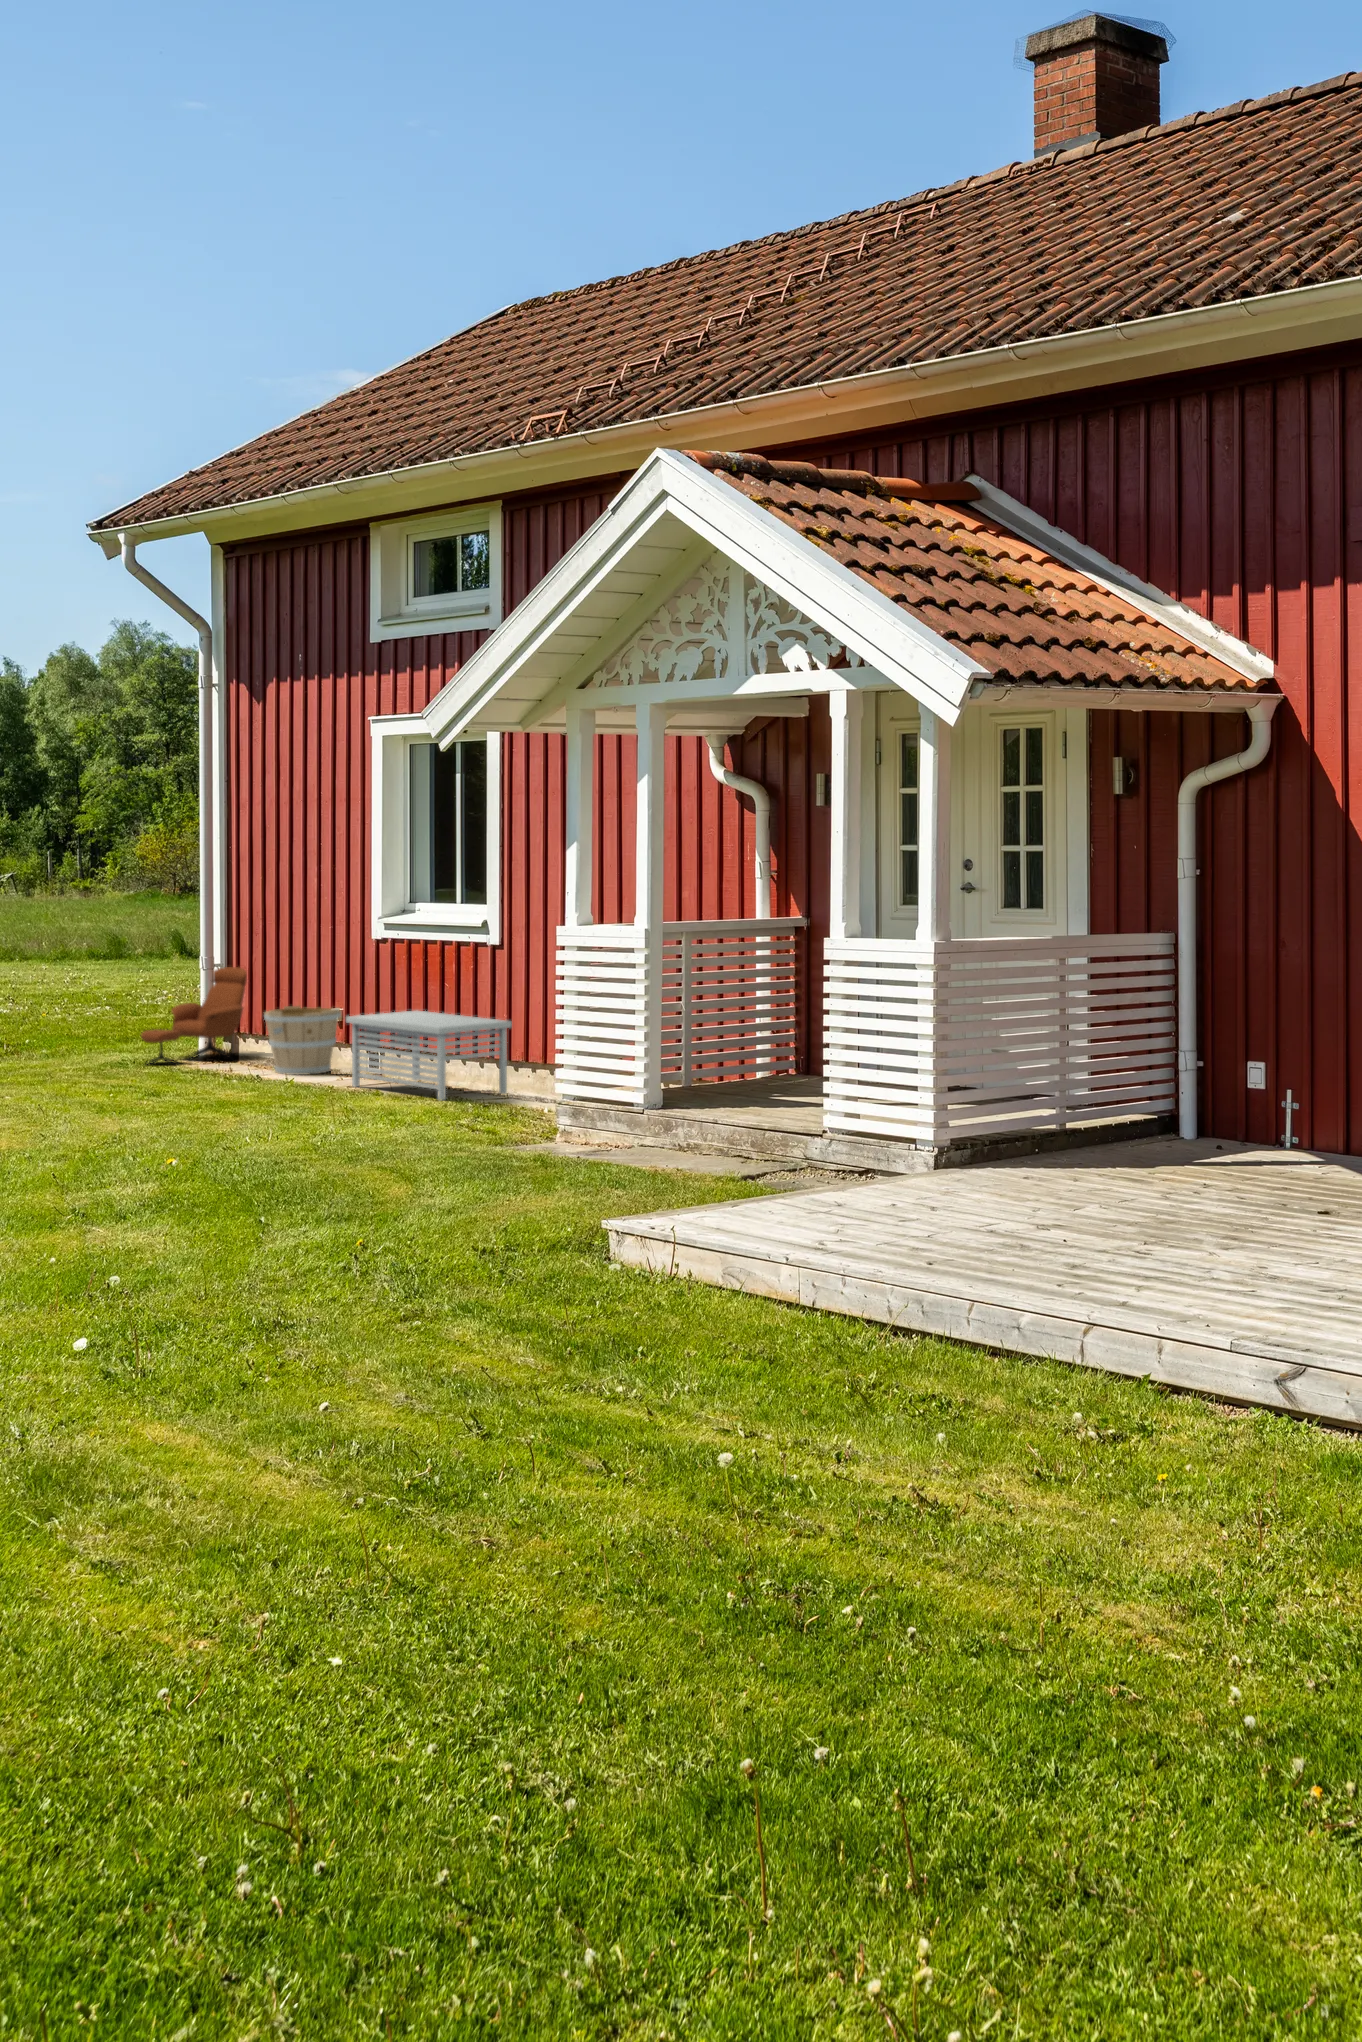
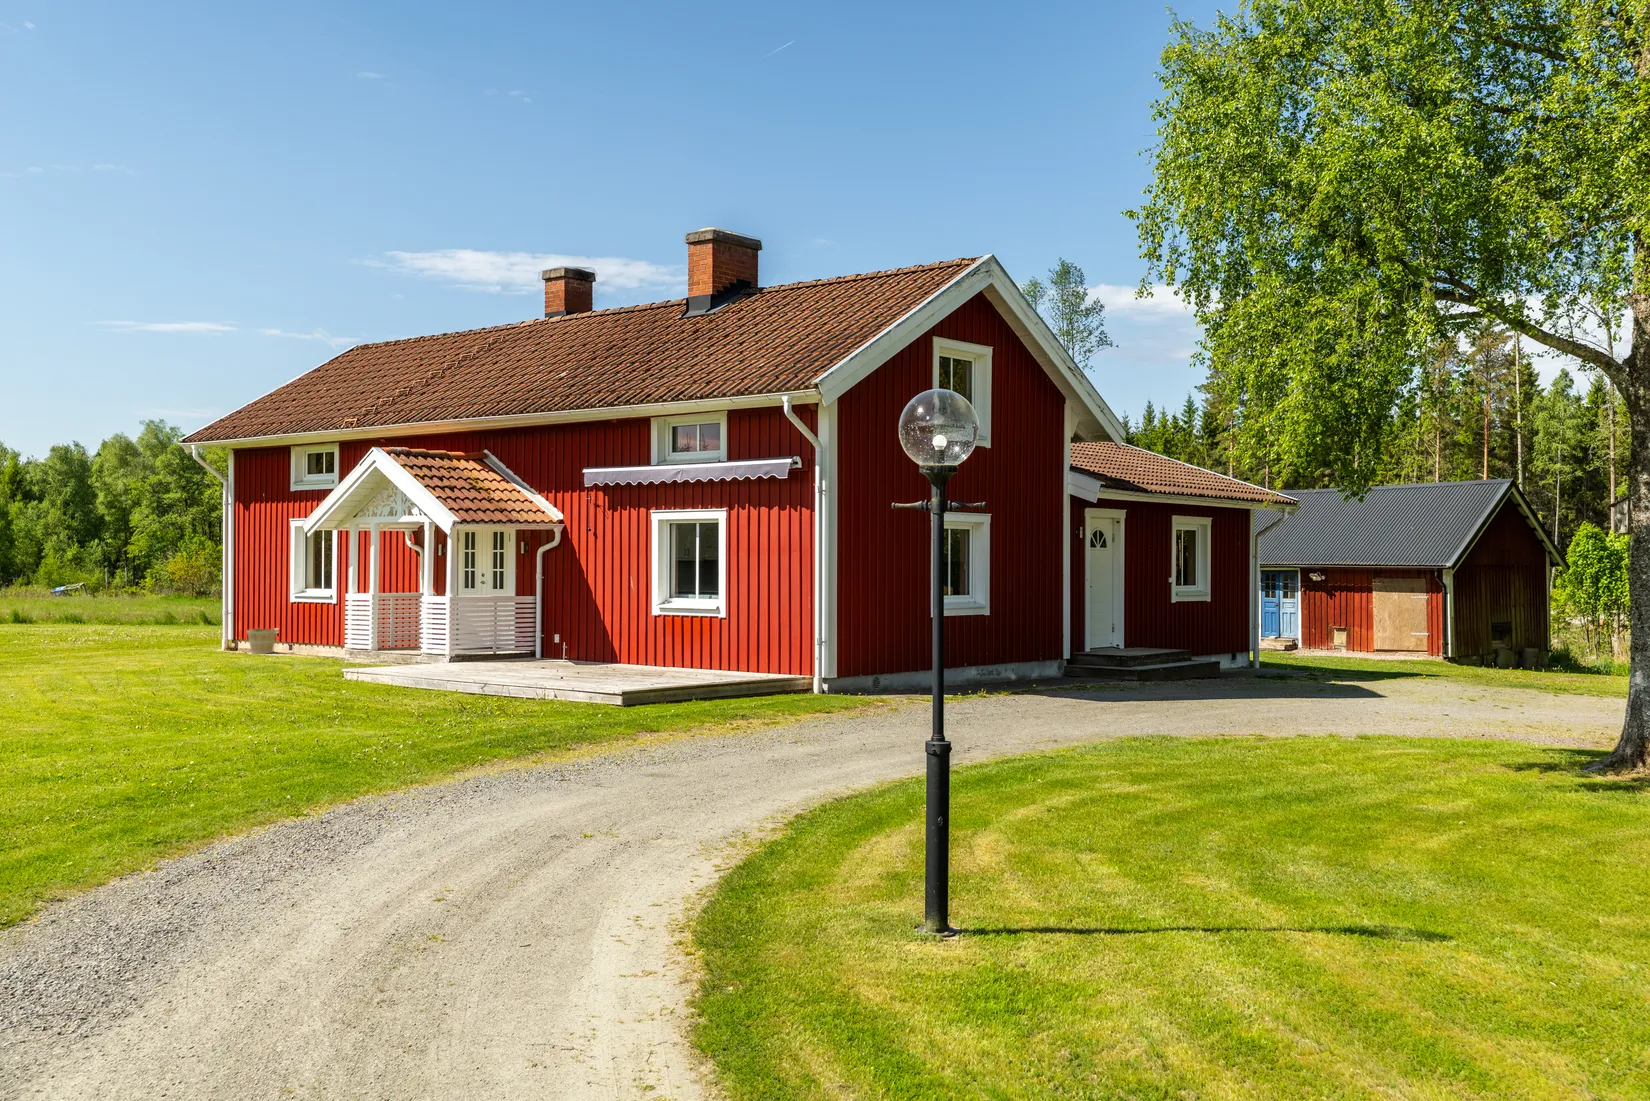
lounge chair: present [141,967,247,1064] -> none [197,614,240,652]
storage bench: present [346,1010,512,1100] -> none [278,629,341,660]

